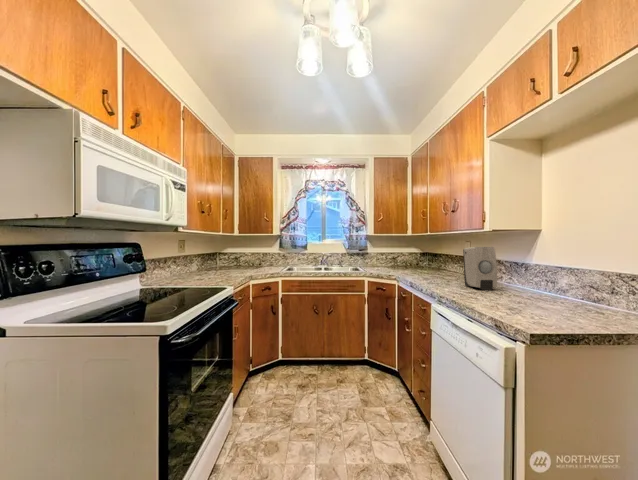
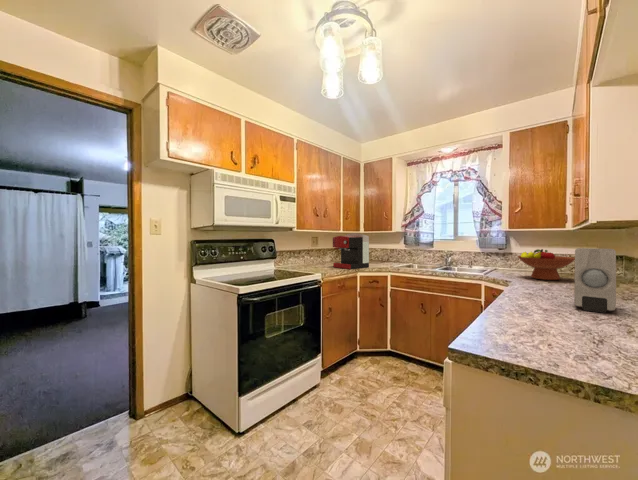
coffee maker: none [215,235,257,277] -> present [333,233,369,269]
fruit bowl: none [389,249,425,272] -> present [518,249,575,280]

